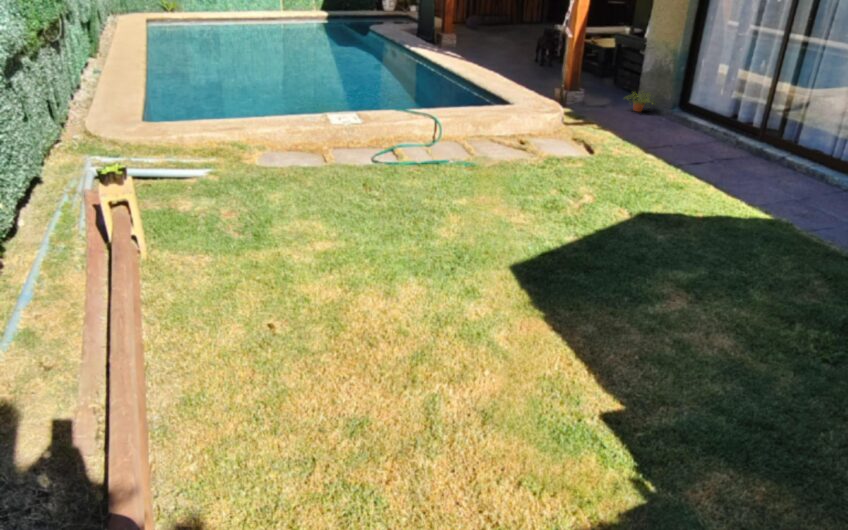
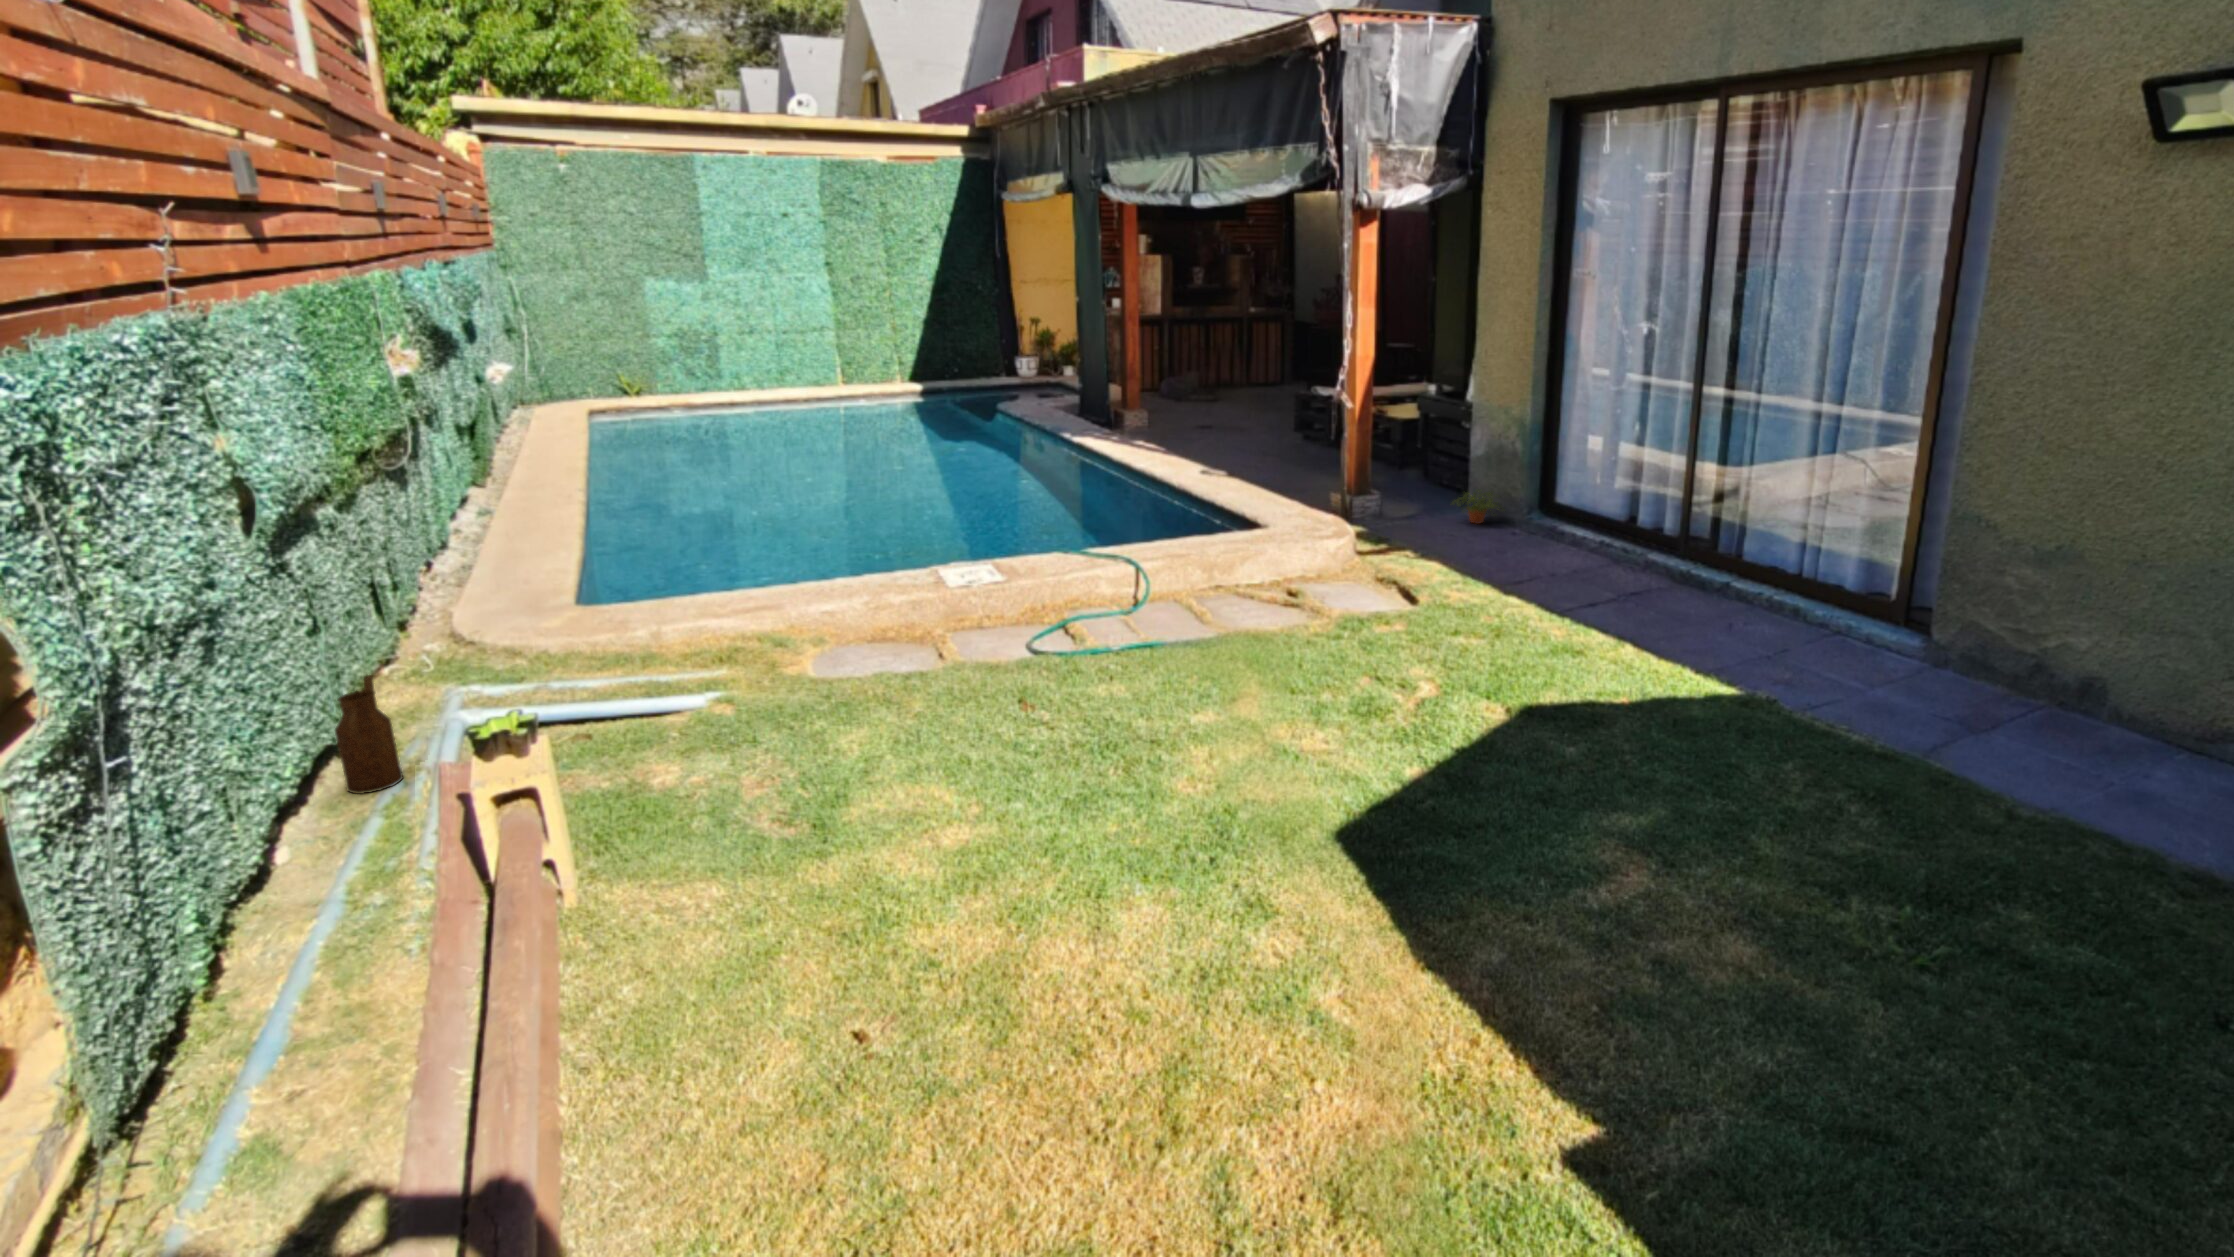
watering can: none [37,143,69,200] -> present [335,675,403,794]

